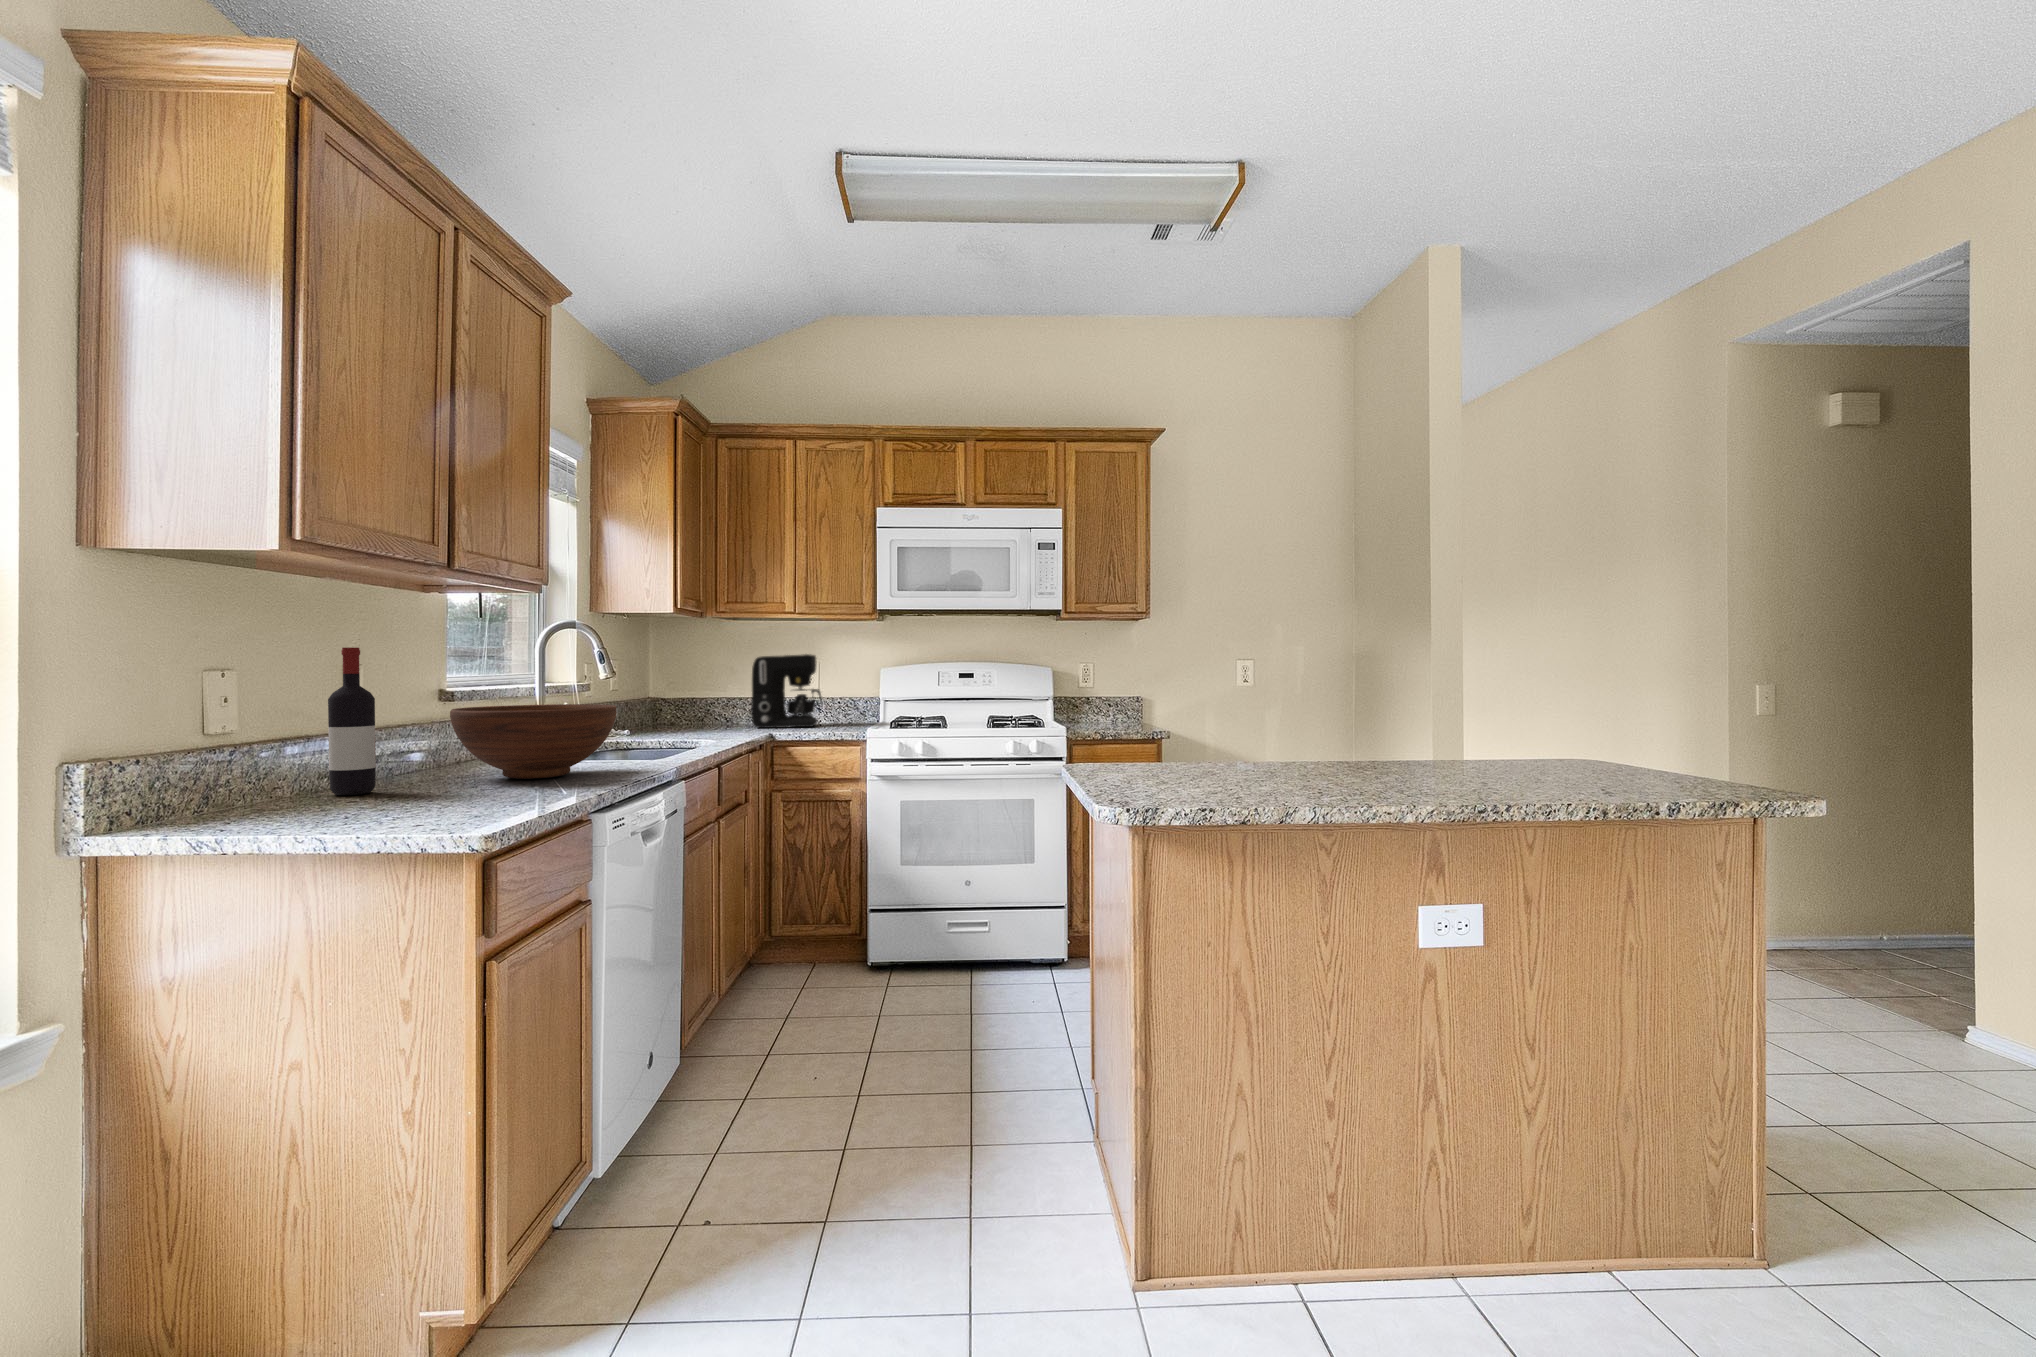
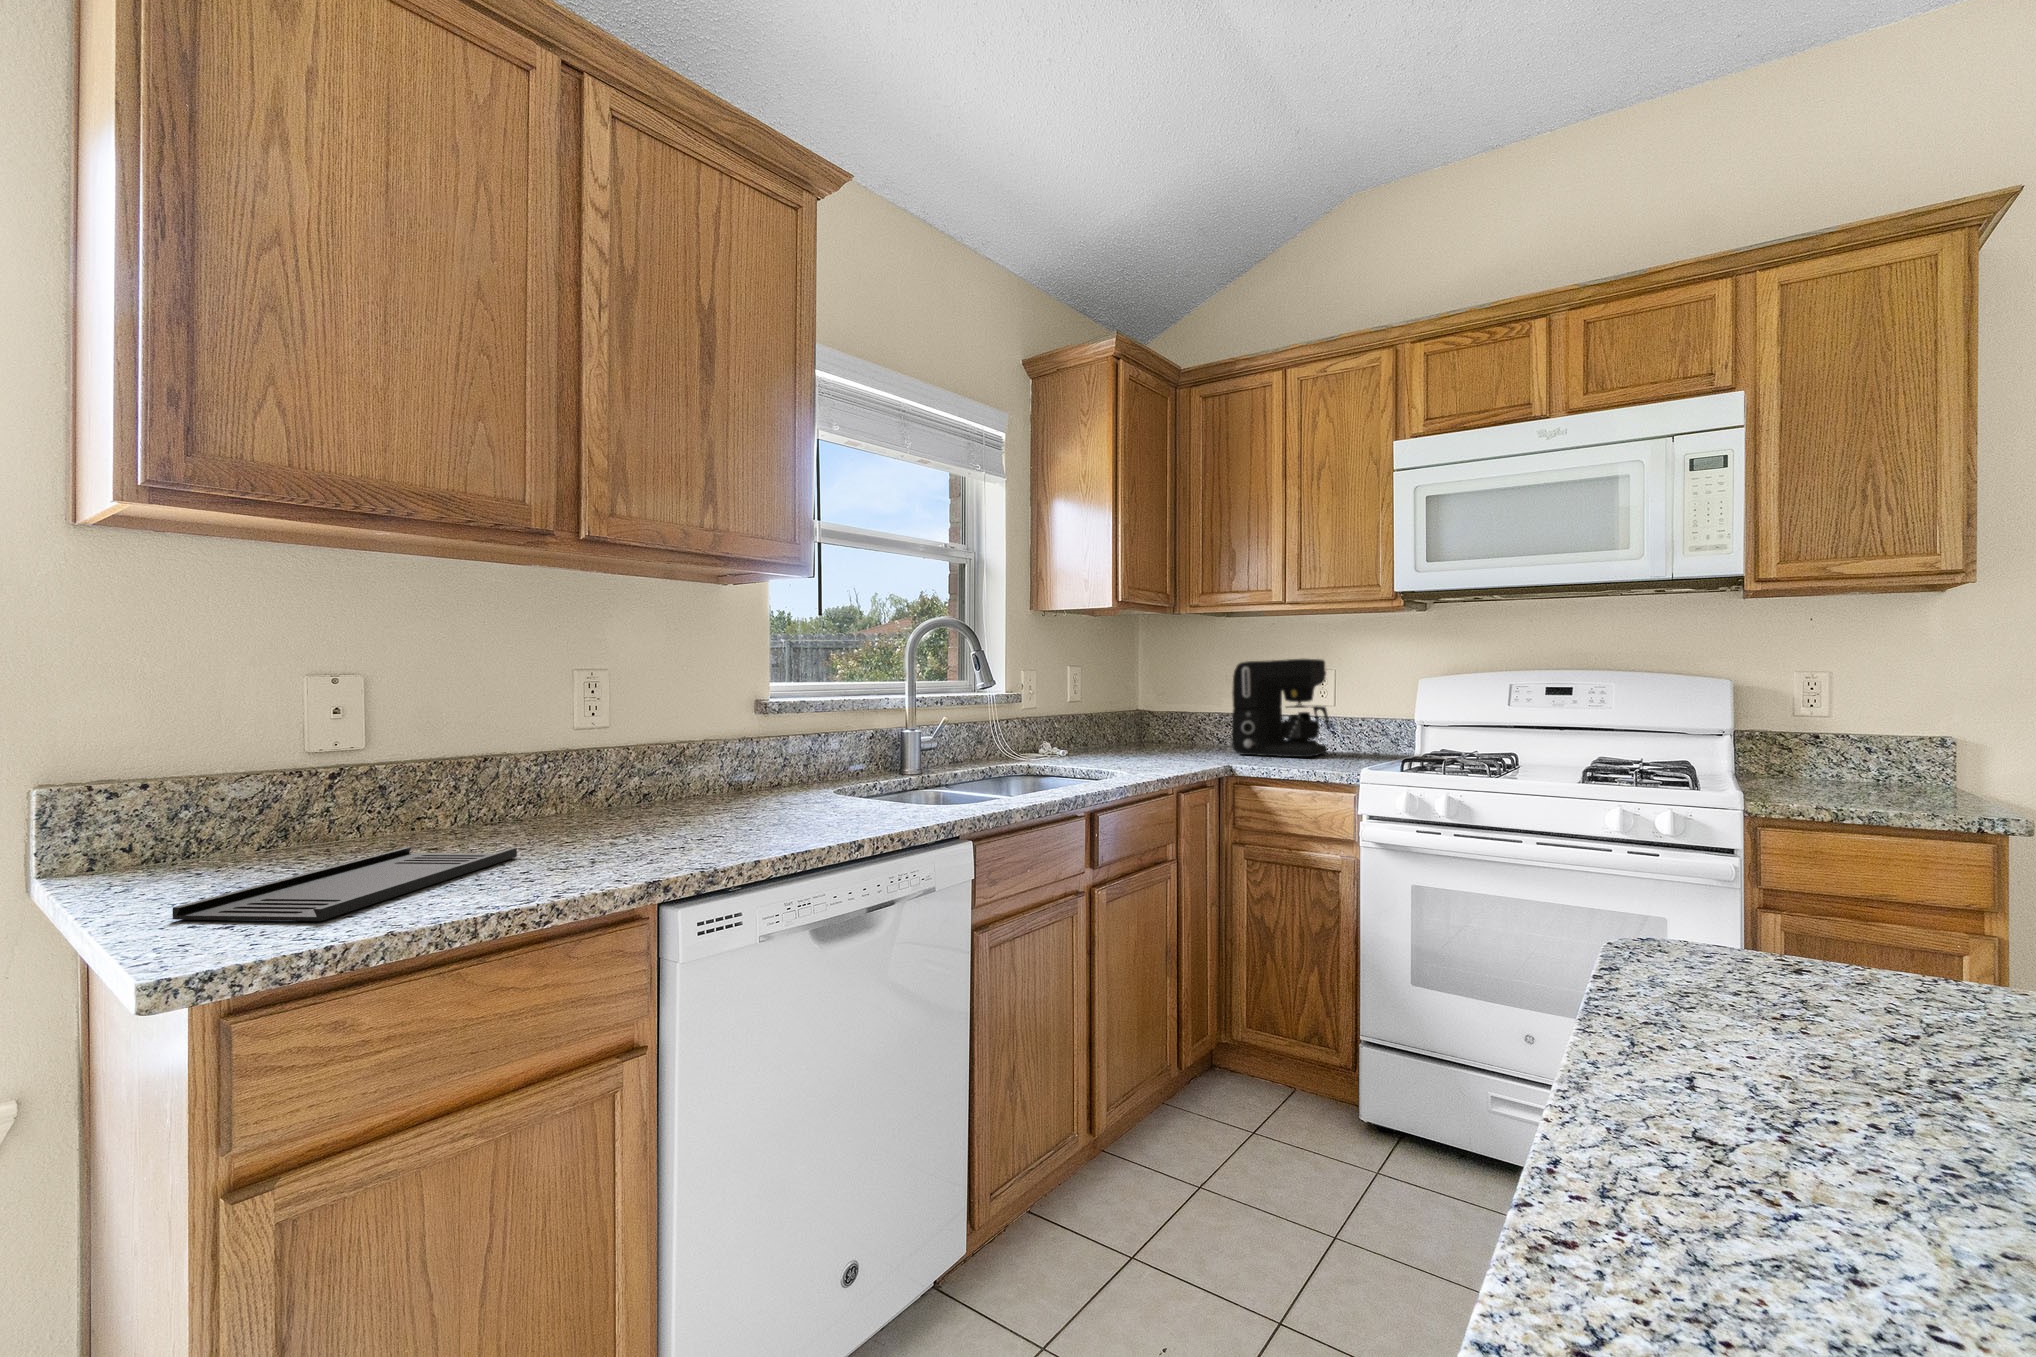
wine bottle: present [328,647,376,795] -> none [484,645,540,833]
fruit bowl: present [450,704,617,779] -> none [639,722,855,827]
tray: none [346,792,469,828] -> present [173,847,517,921]

